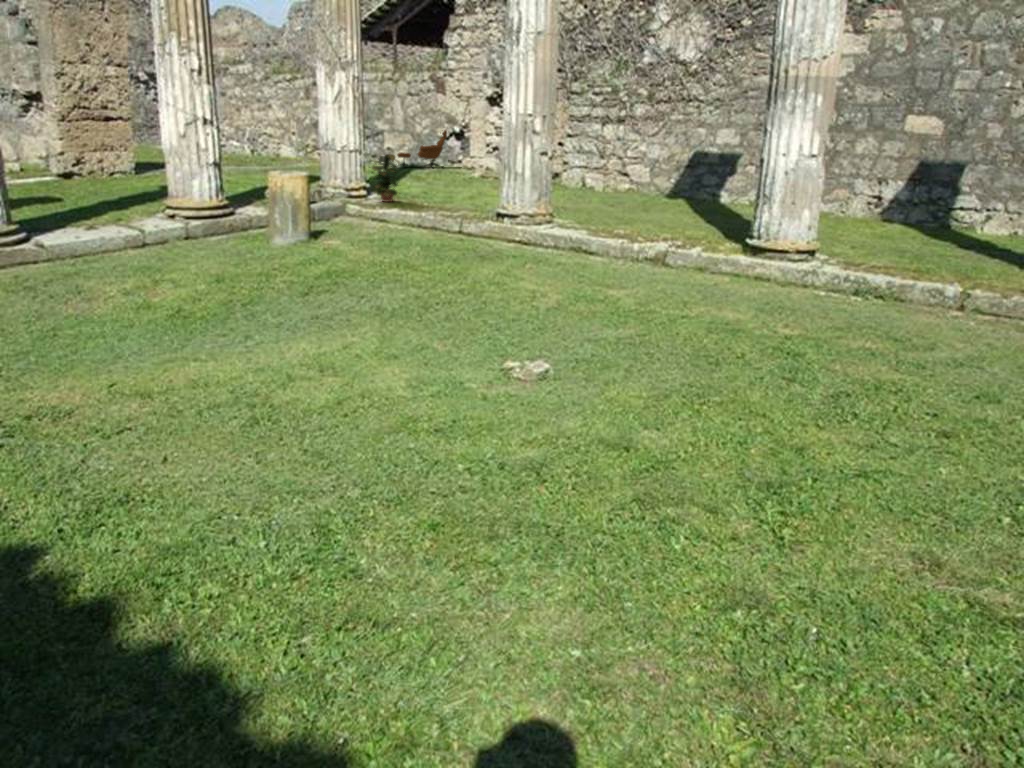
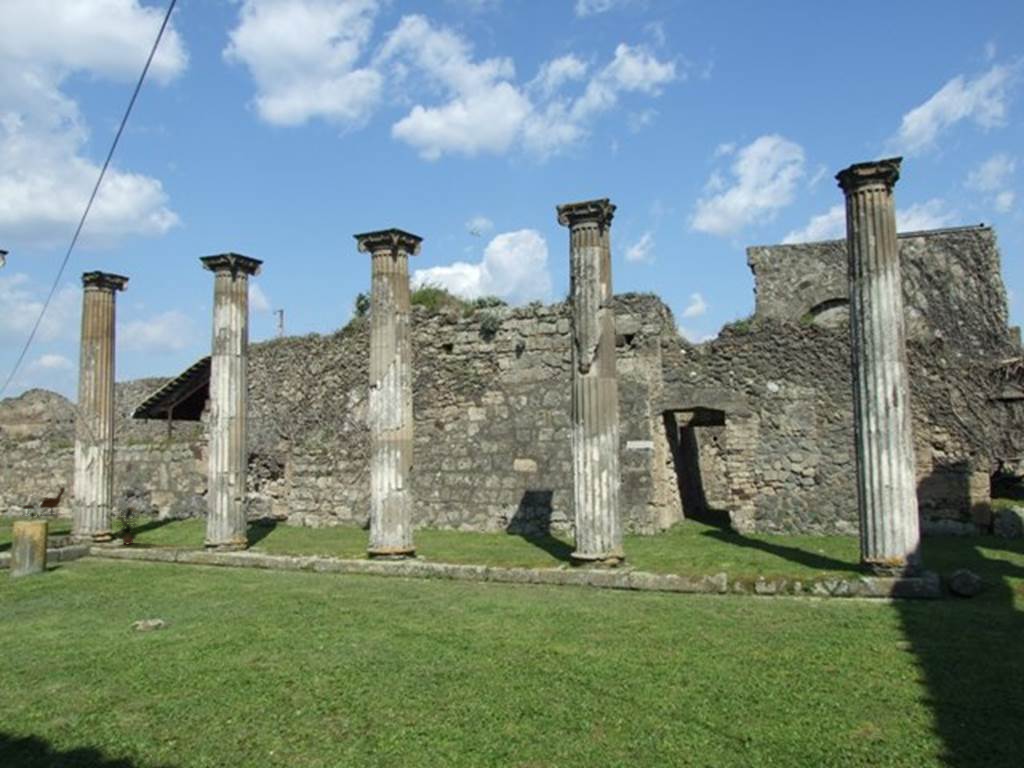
lounge chair: present [397,130,447,167] -> present [23,487,65,515]

